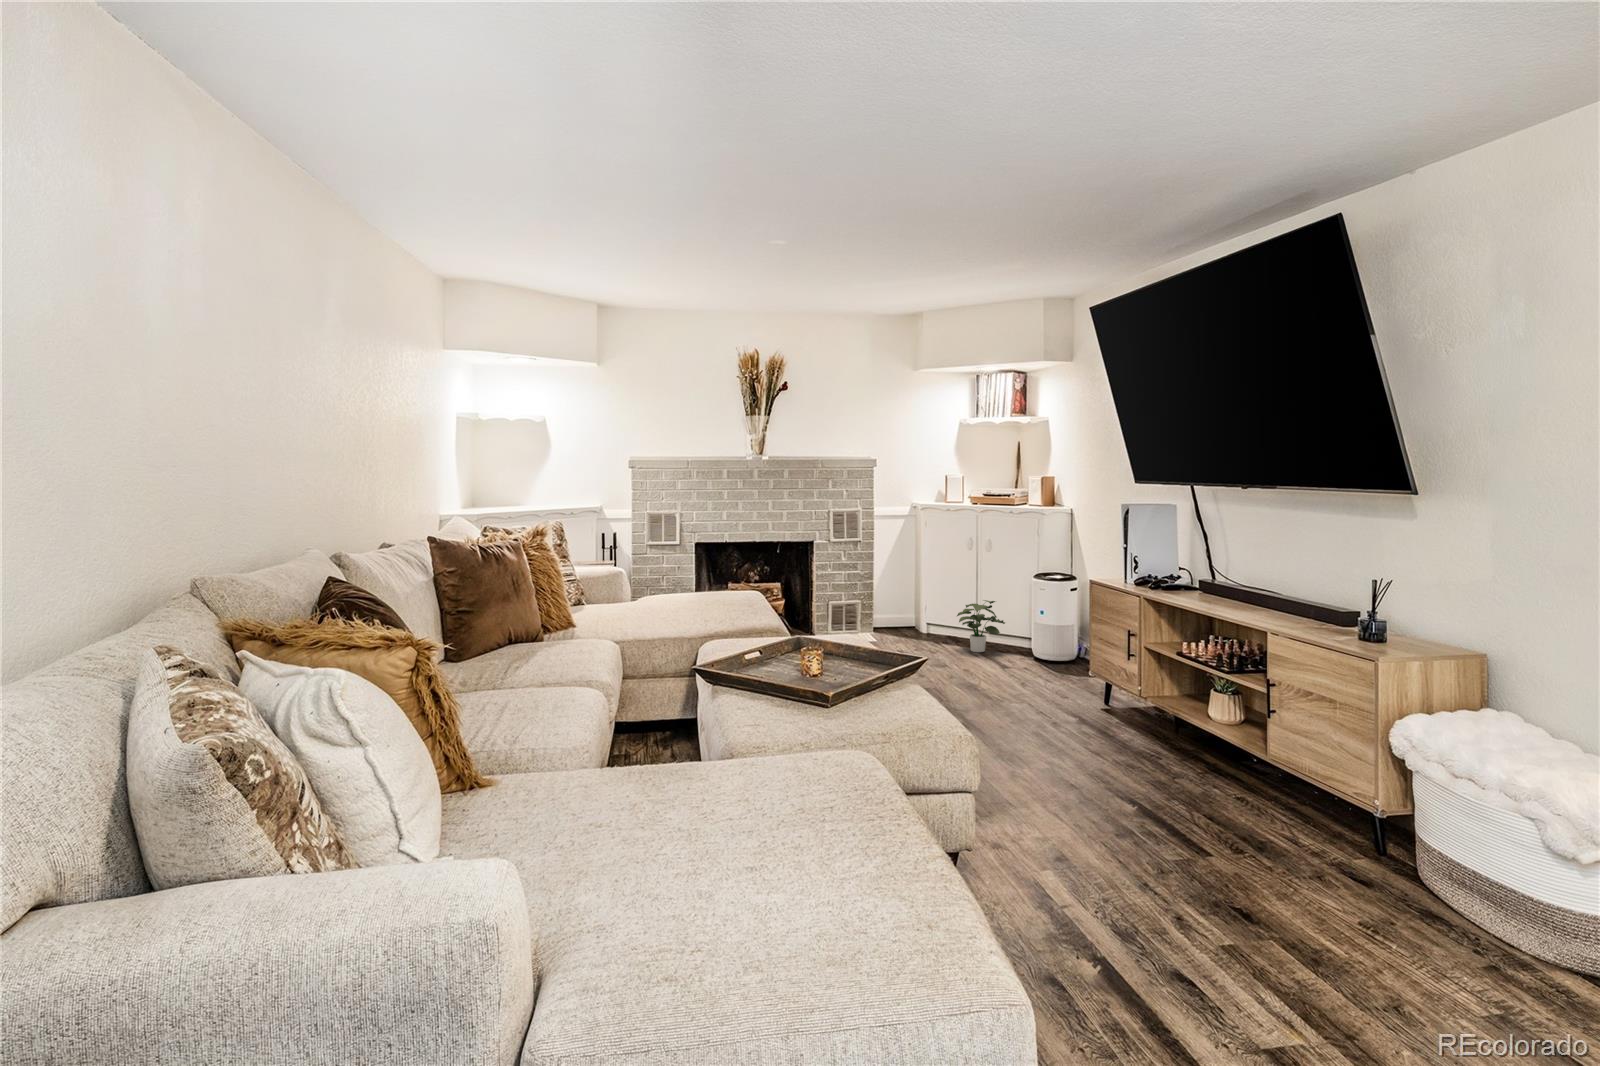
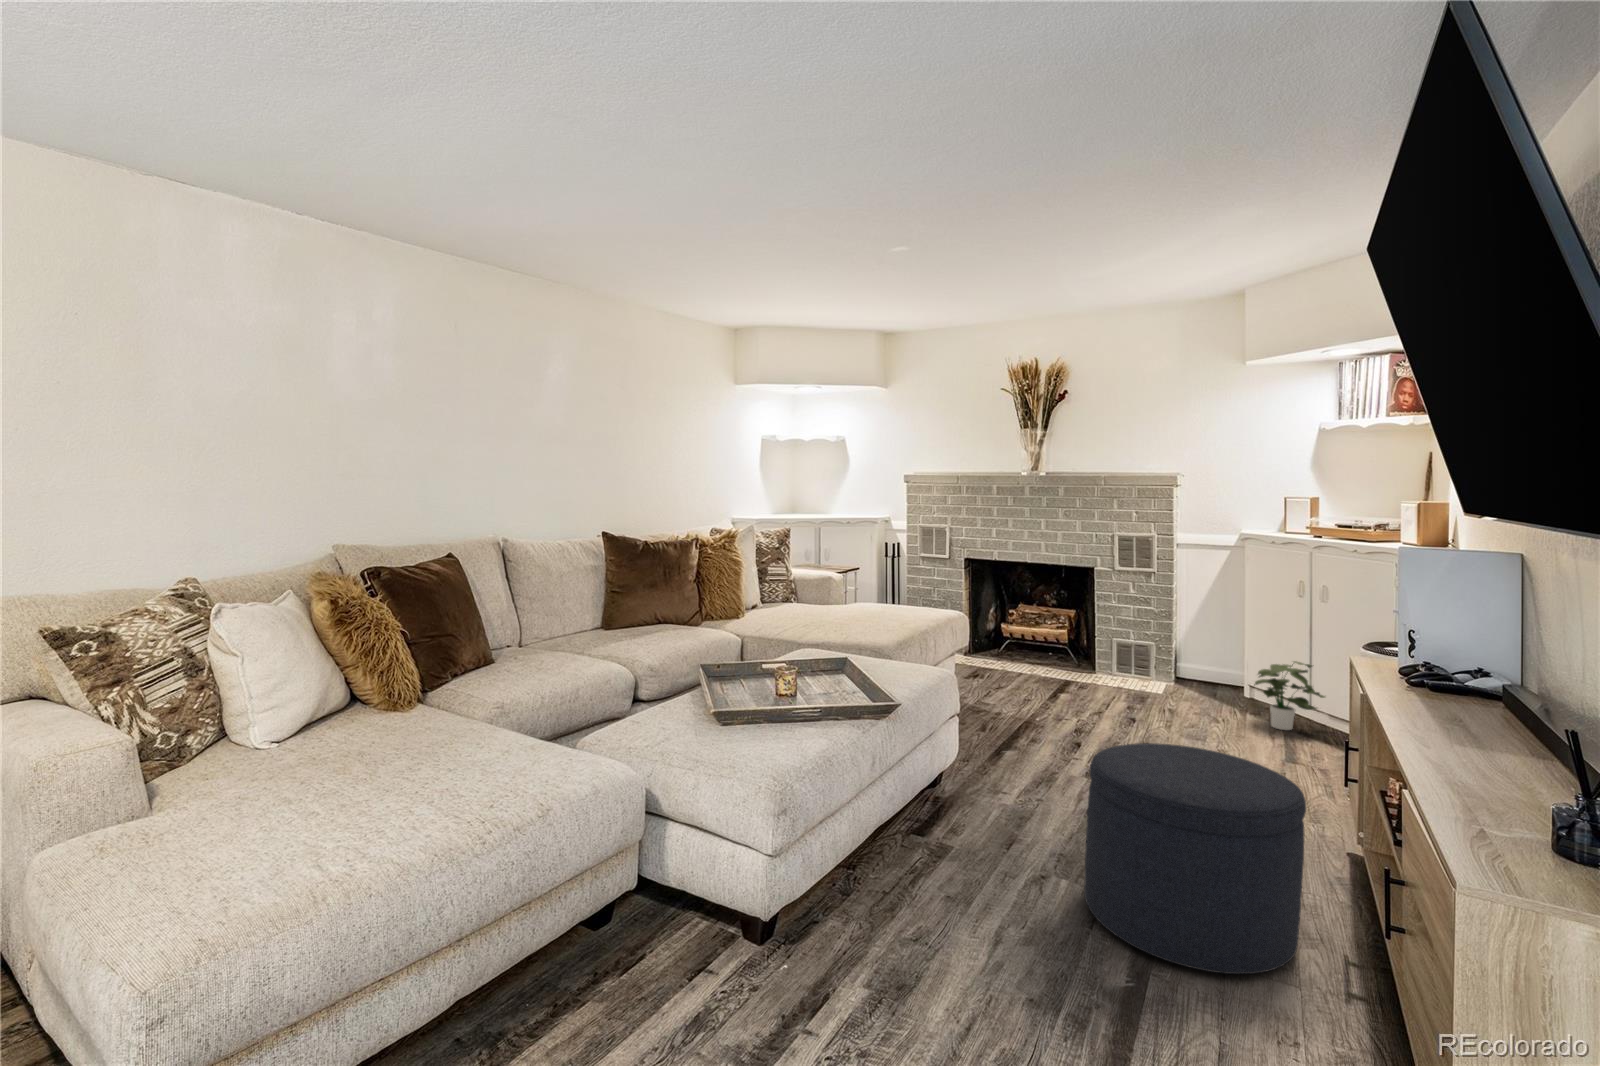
ottoman: none [1035,659,1174,794] -> present [1084,743,1306,974]

